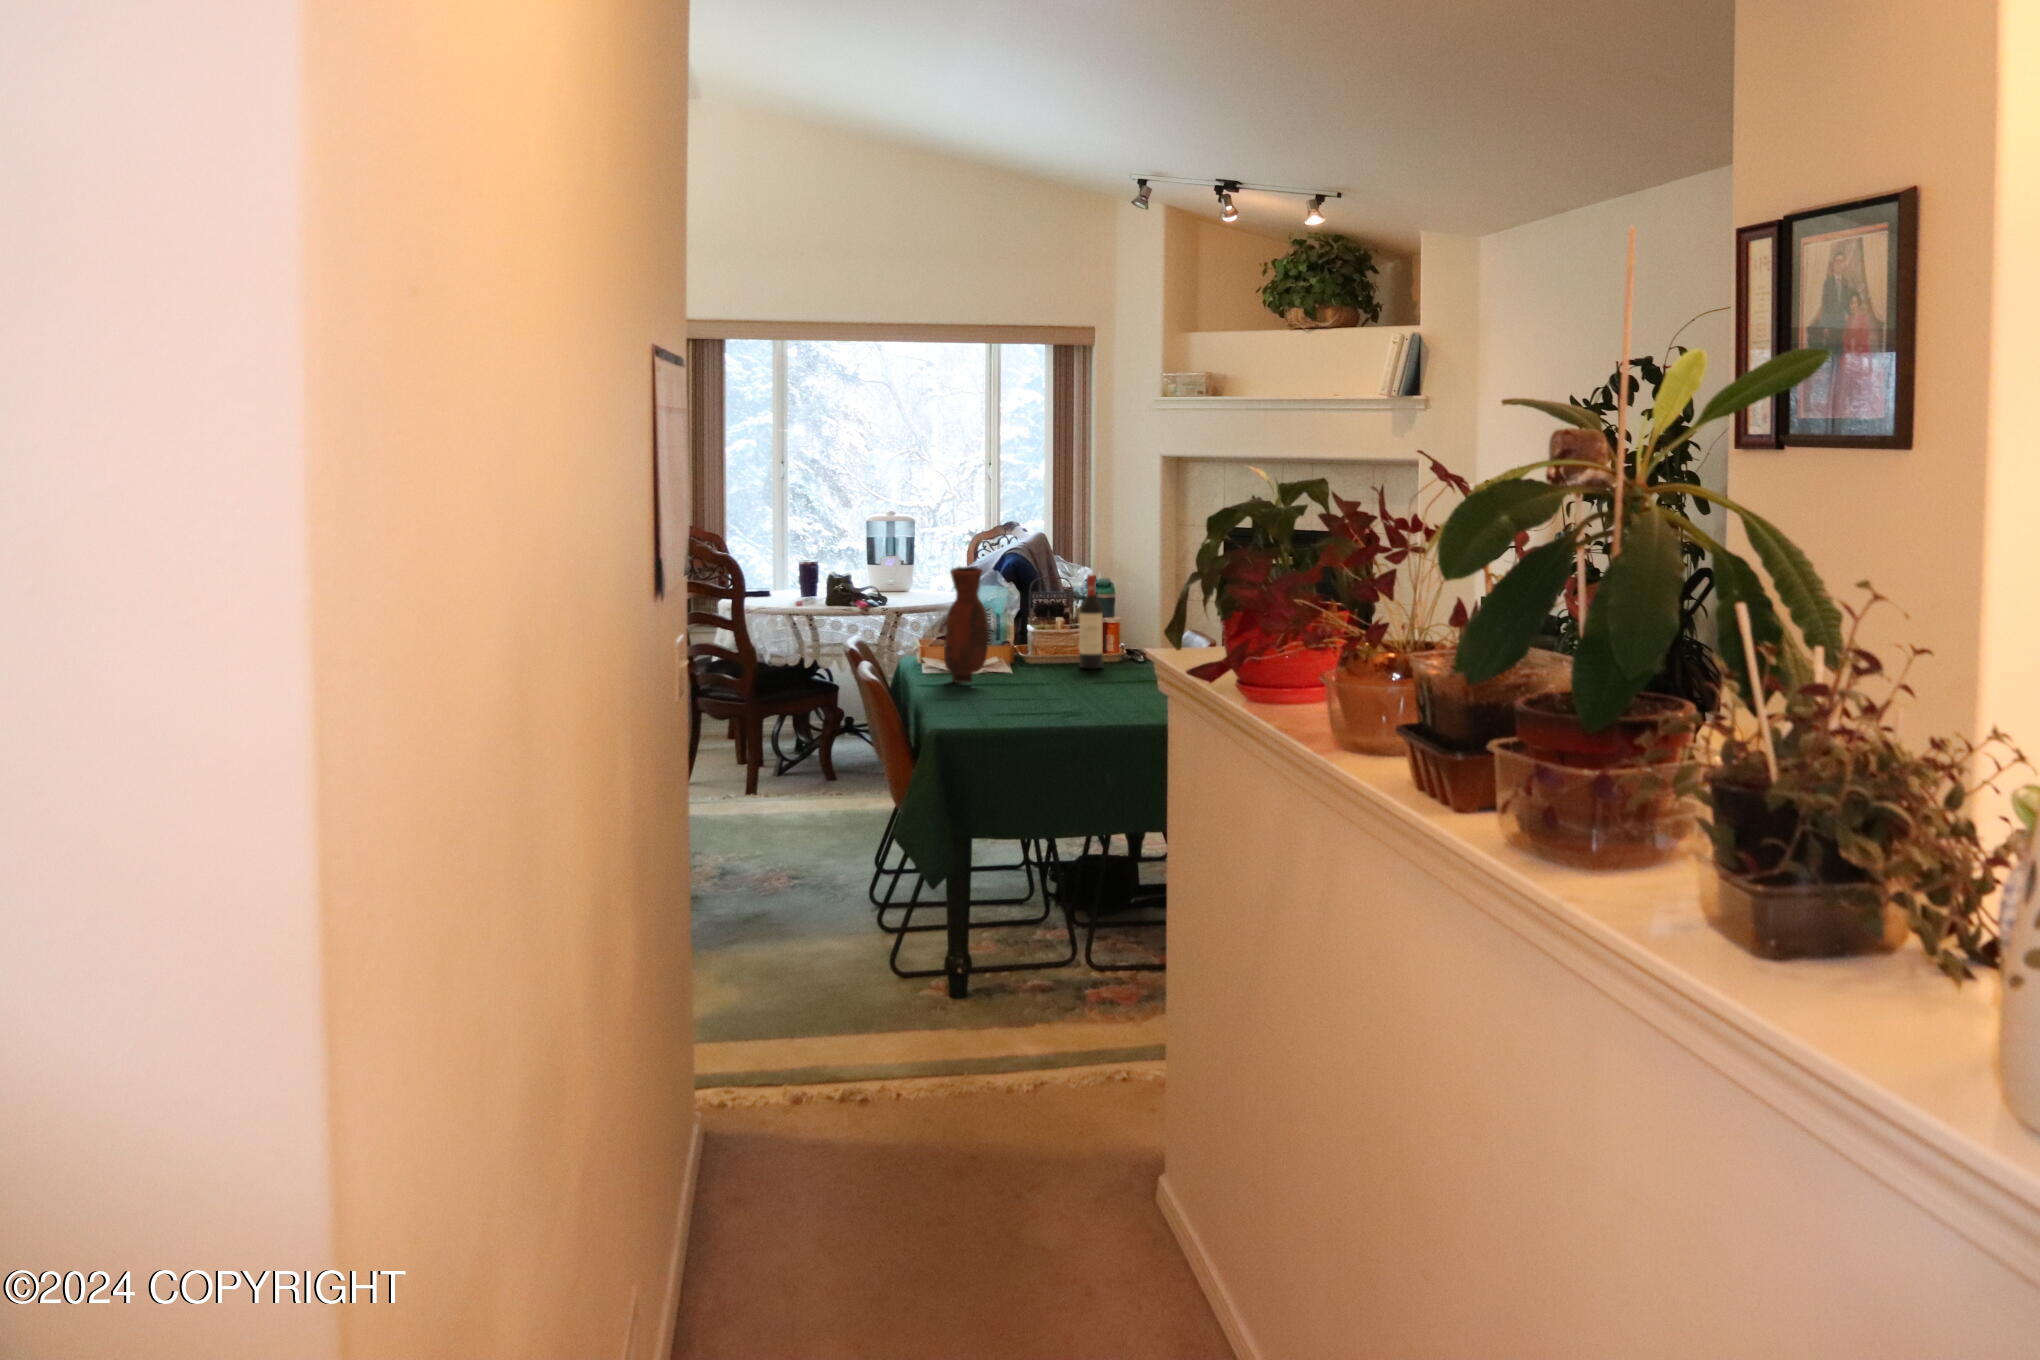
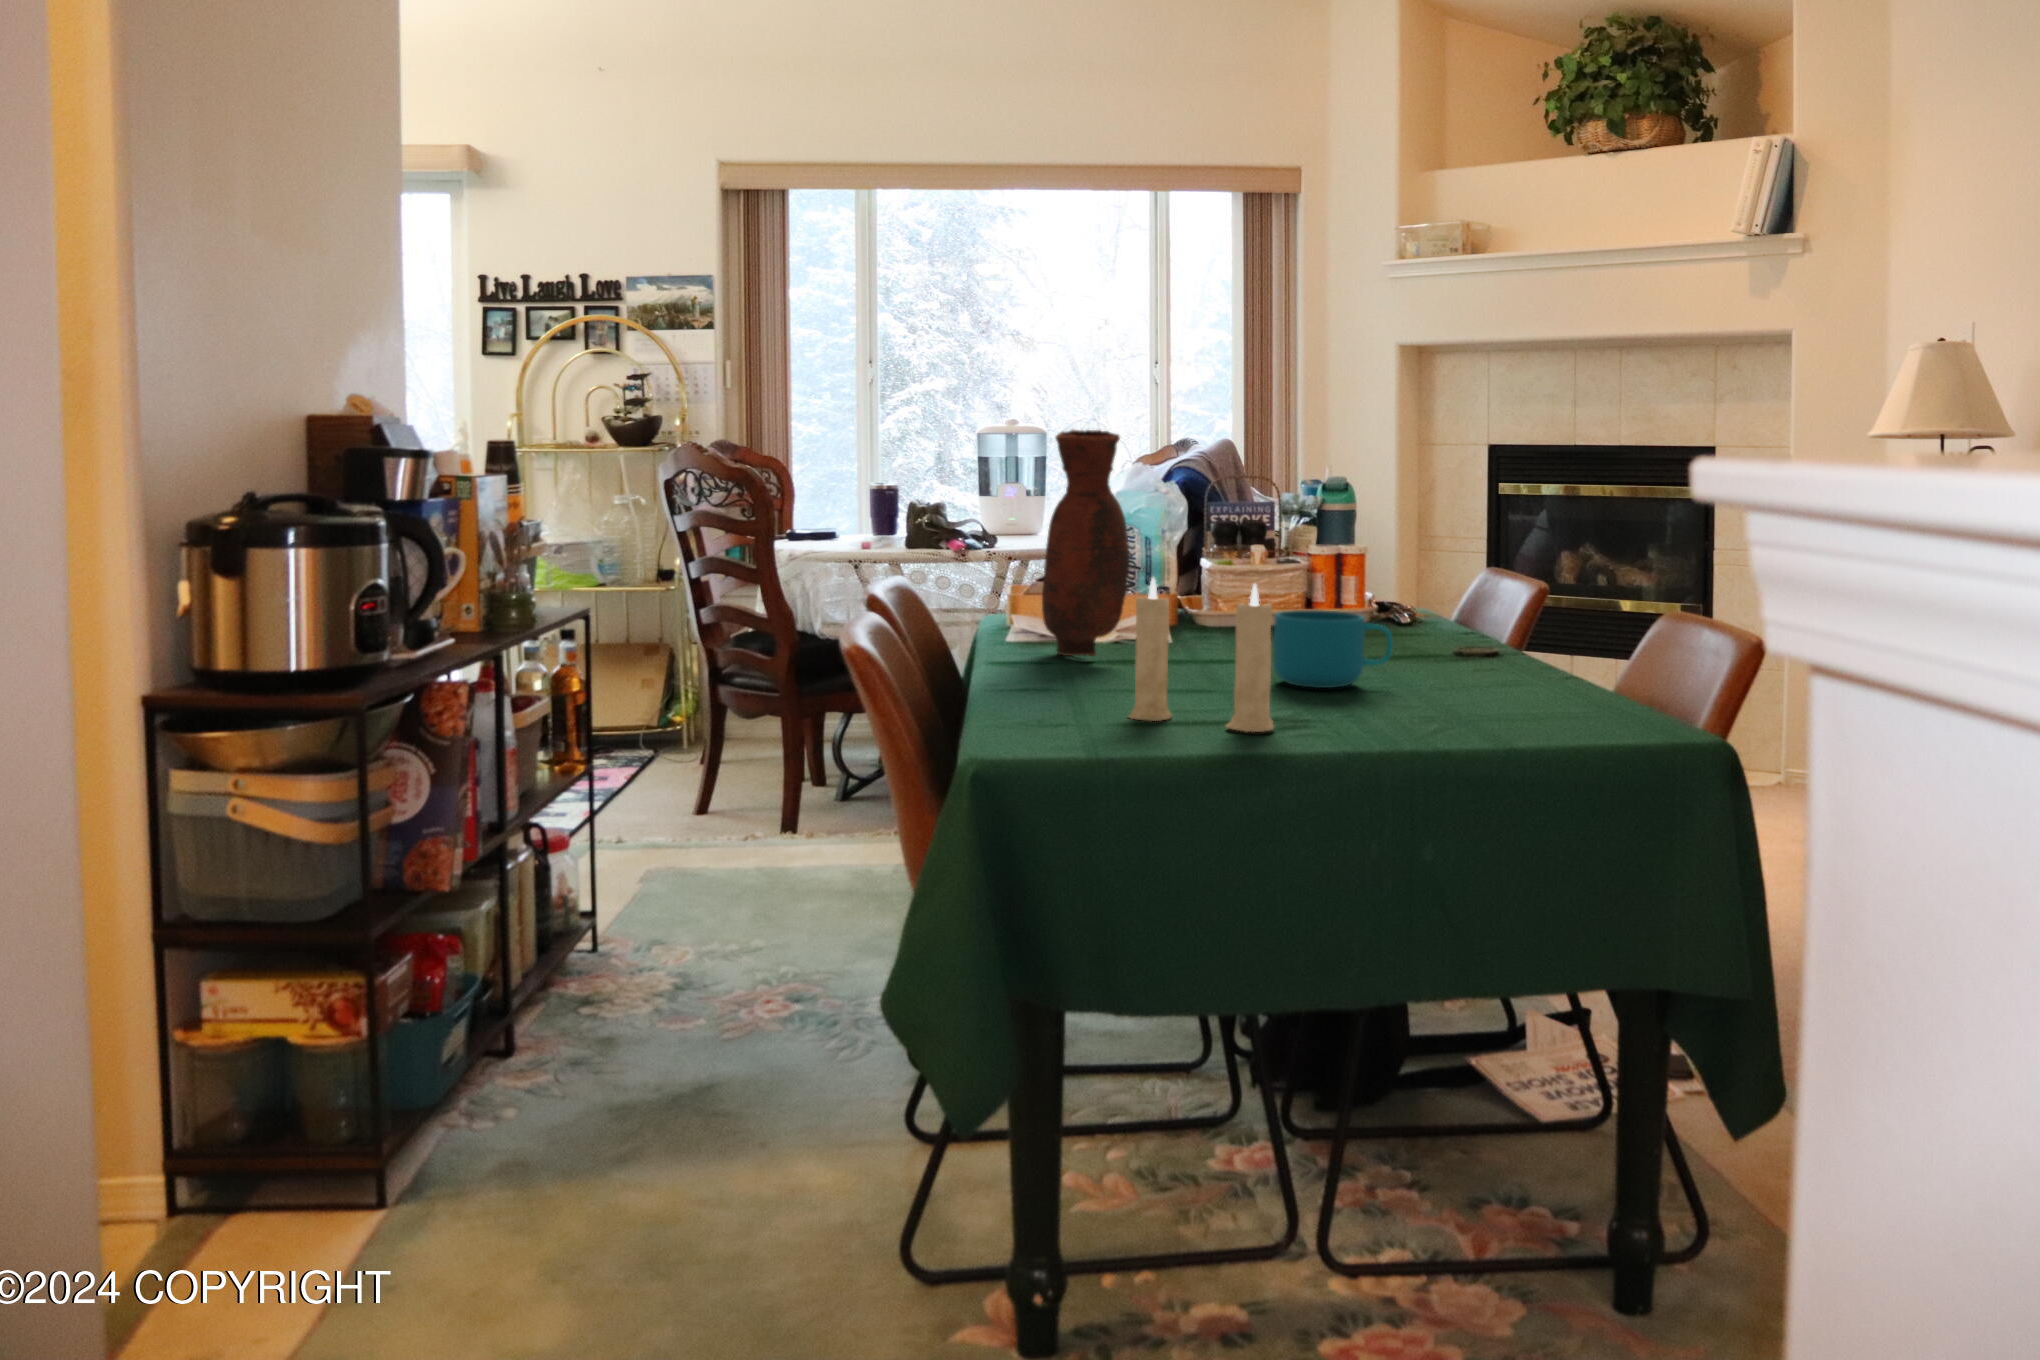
wine bottle: present [1079,575,1103,669] -> none [1298,461,1343,636]
candle: none [991,643,1059,715] -> present [1129,578,1274,732]
cup: none [1062,657,1120,695] -> present [1274,610,1392,688]

